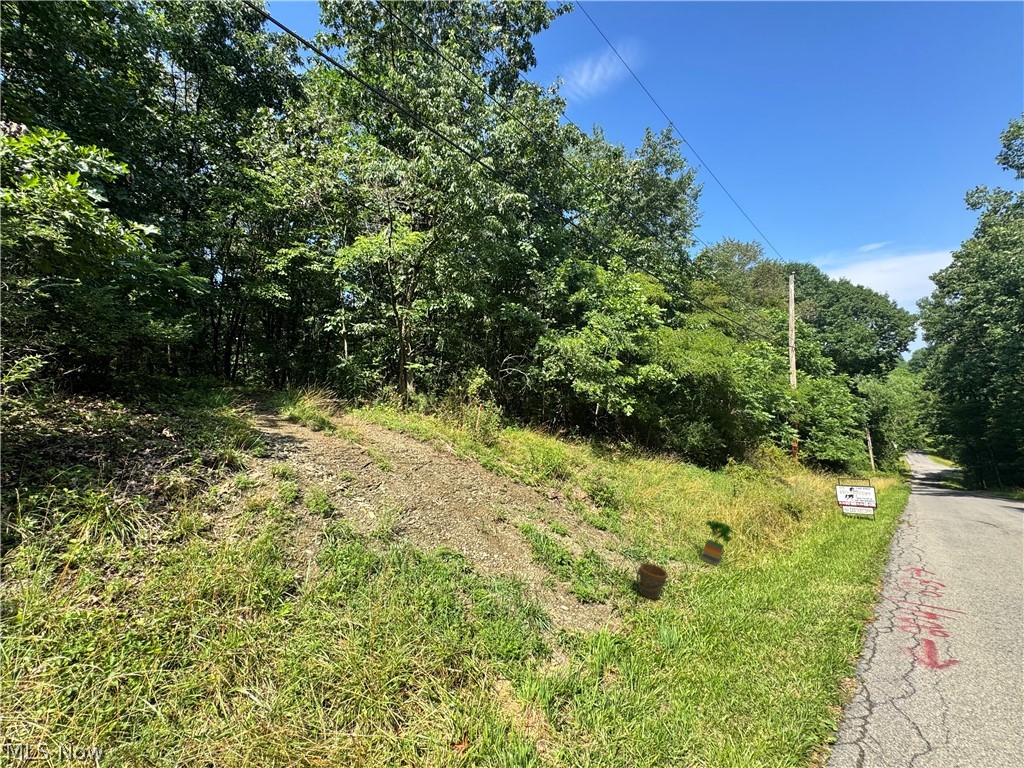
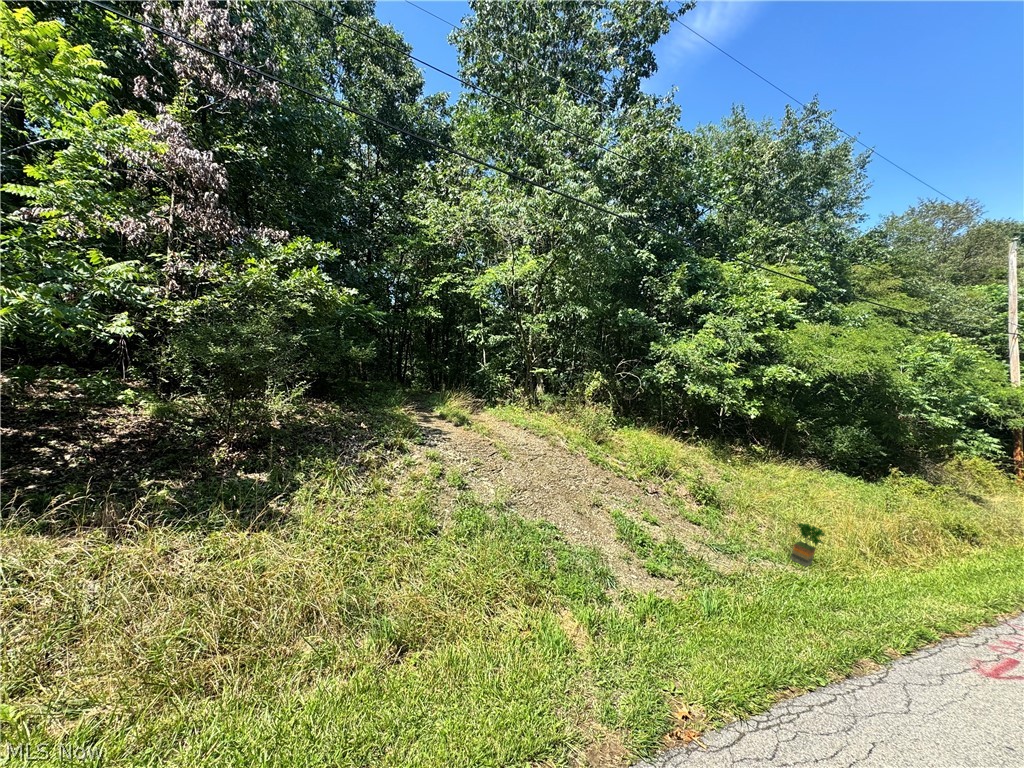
bucket: present [637,563,667,599] -> none [707,550,735,581]

